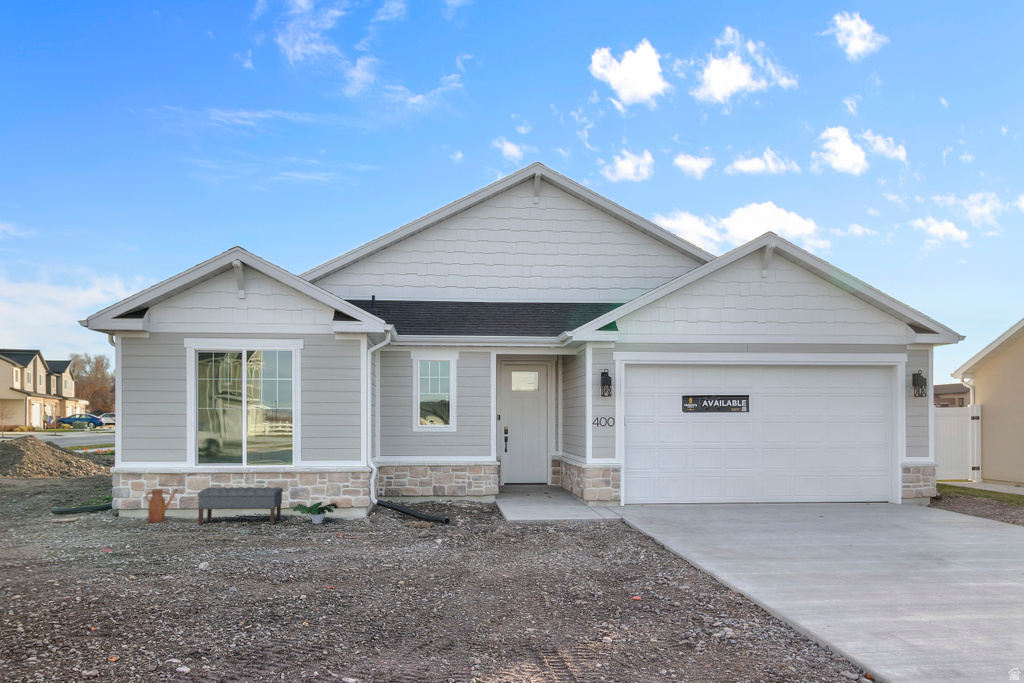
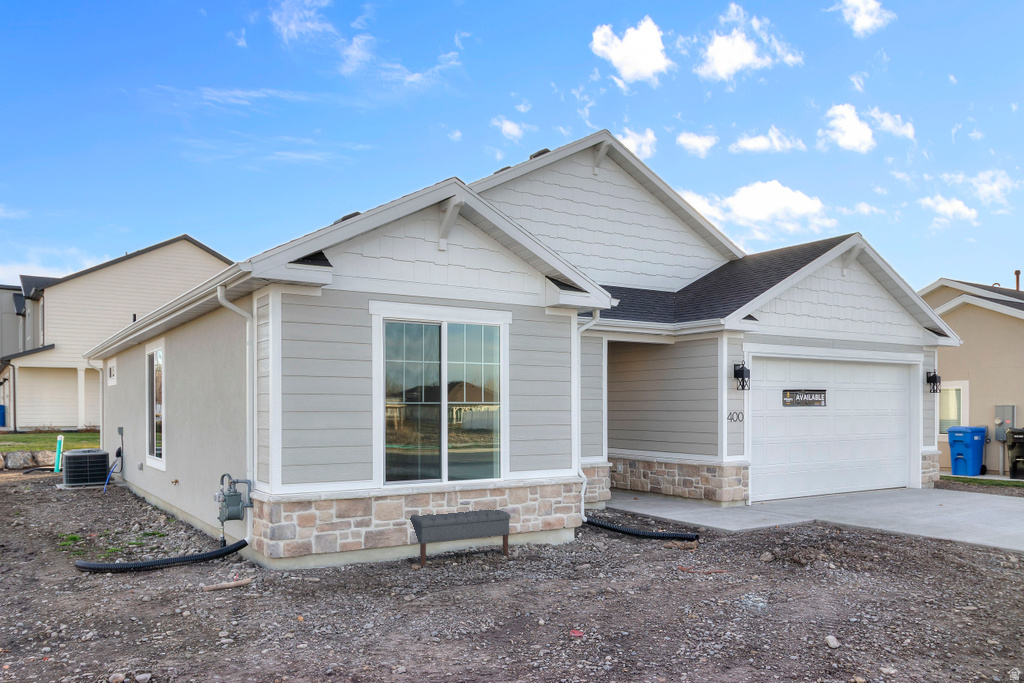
watering can: present [146,489,177,523] -> none [328,521,372,571]
potted plant: present [293,502,338,524] -> none [525,522,576,549]

